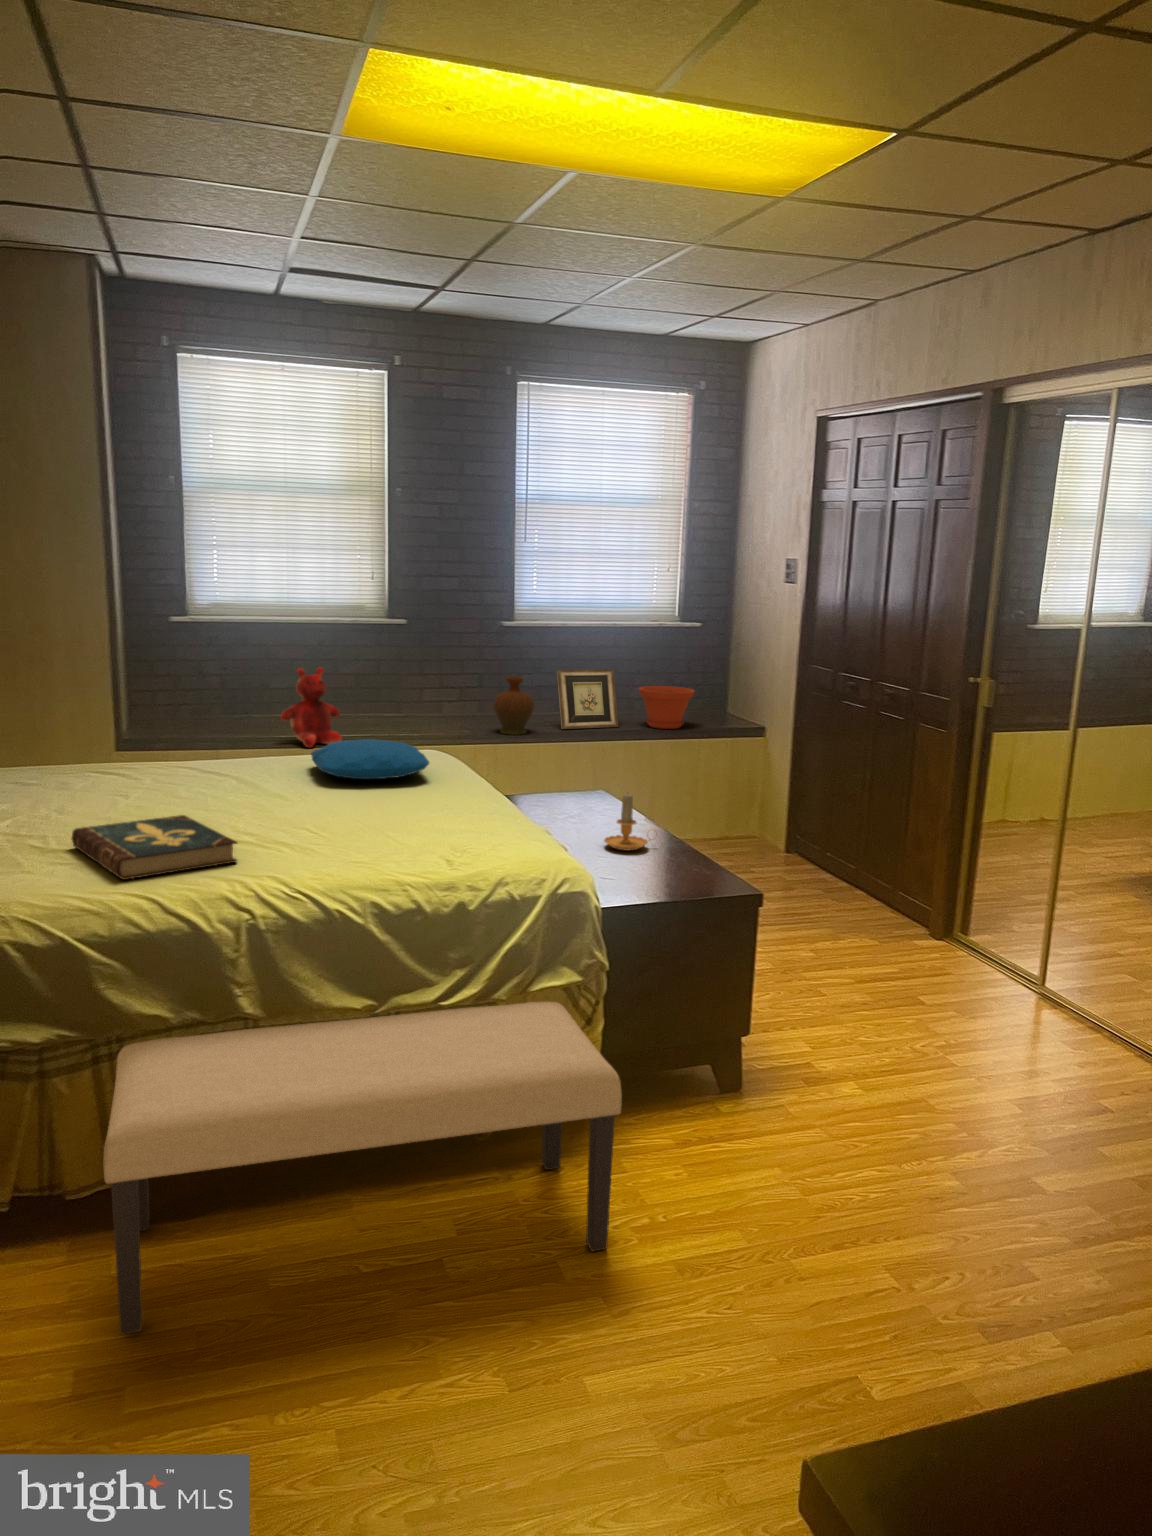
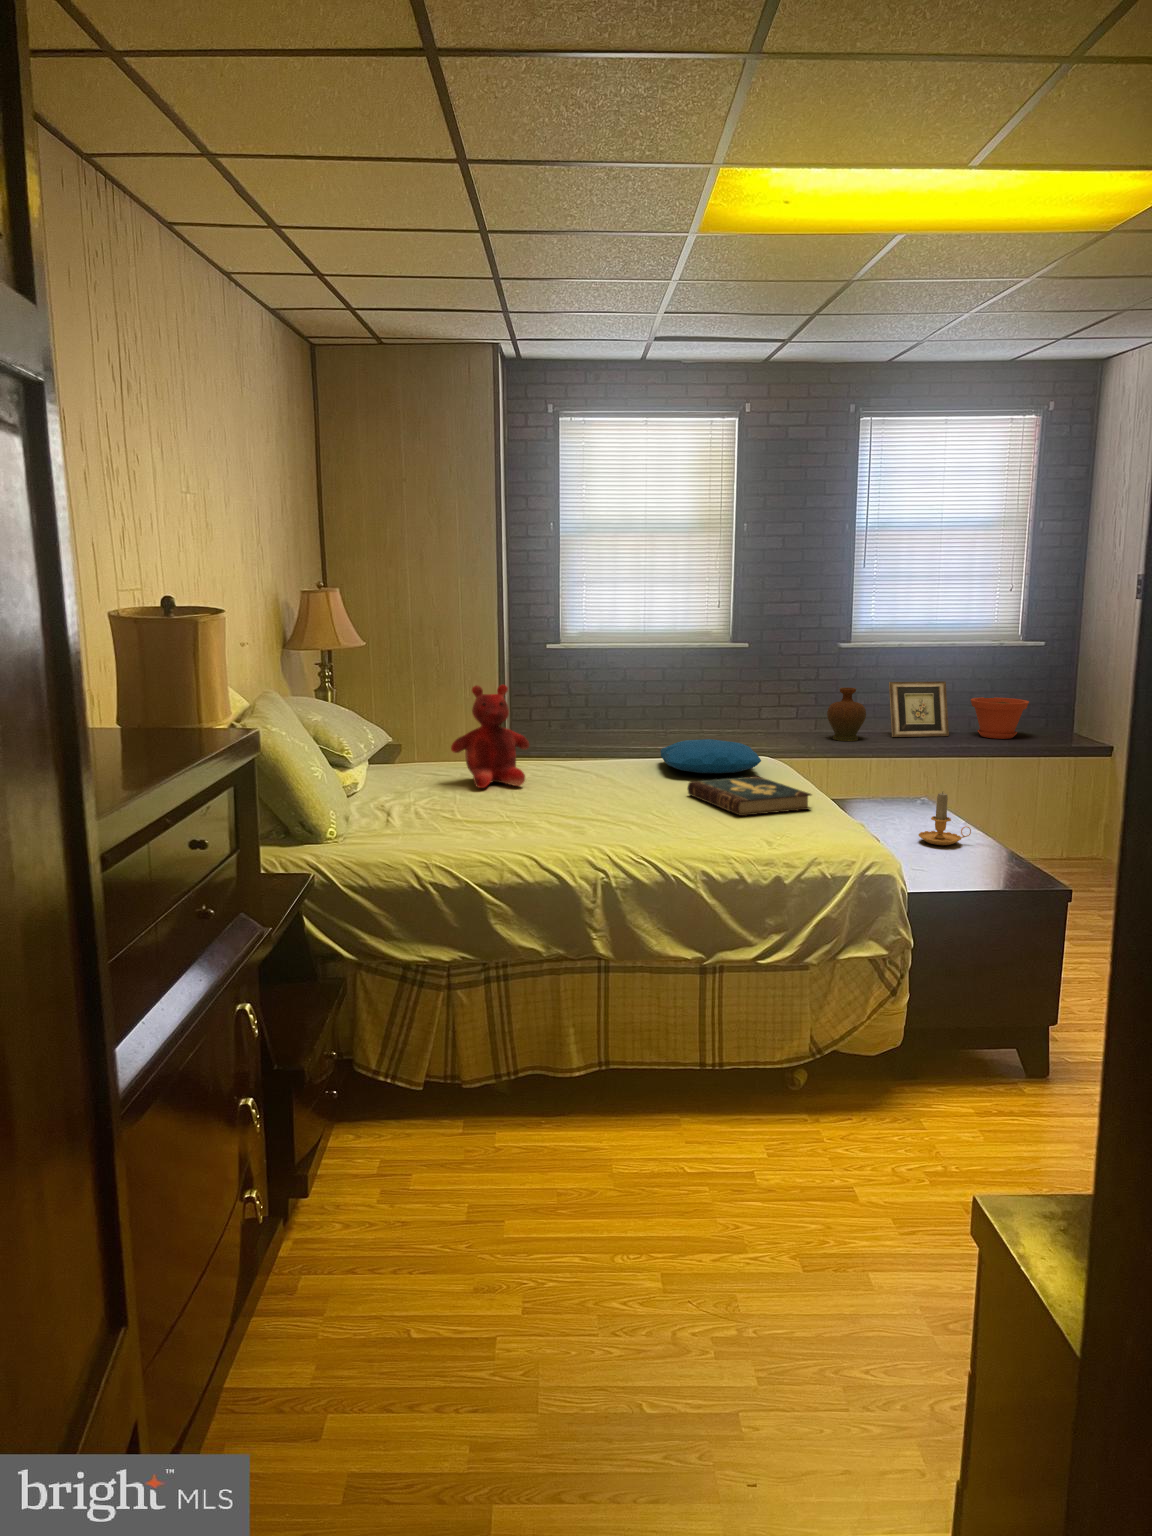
teddy bear: present [281,668,342,747] -> present [451,685,529,788]
book: present [72,815,238,880] -> present [688,776,811,816]
bench: present [104,1002,622,1334] -> none [490,967,915,1190]

